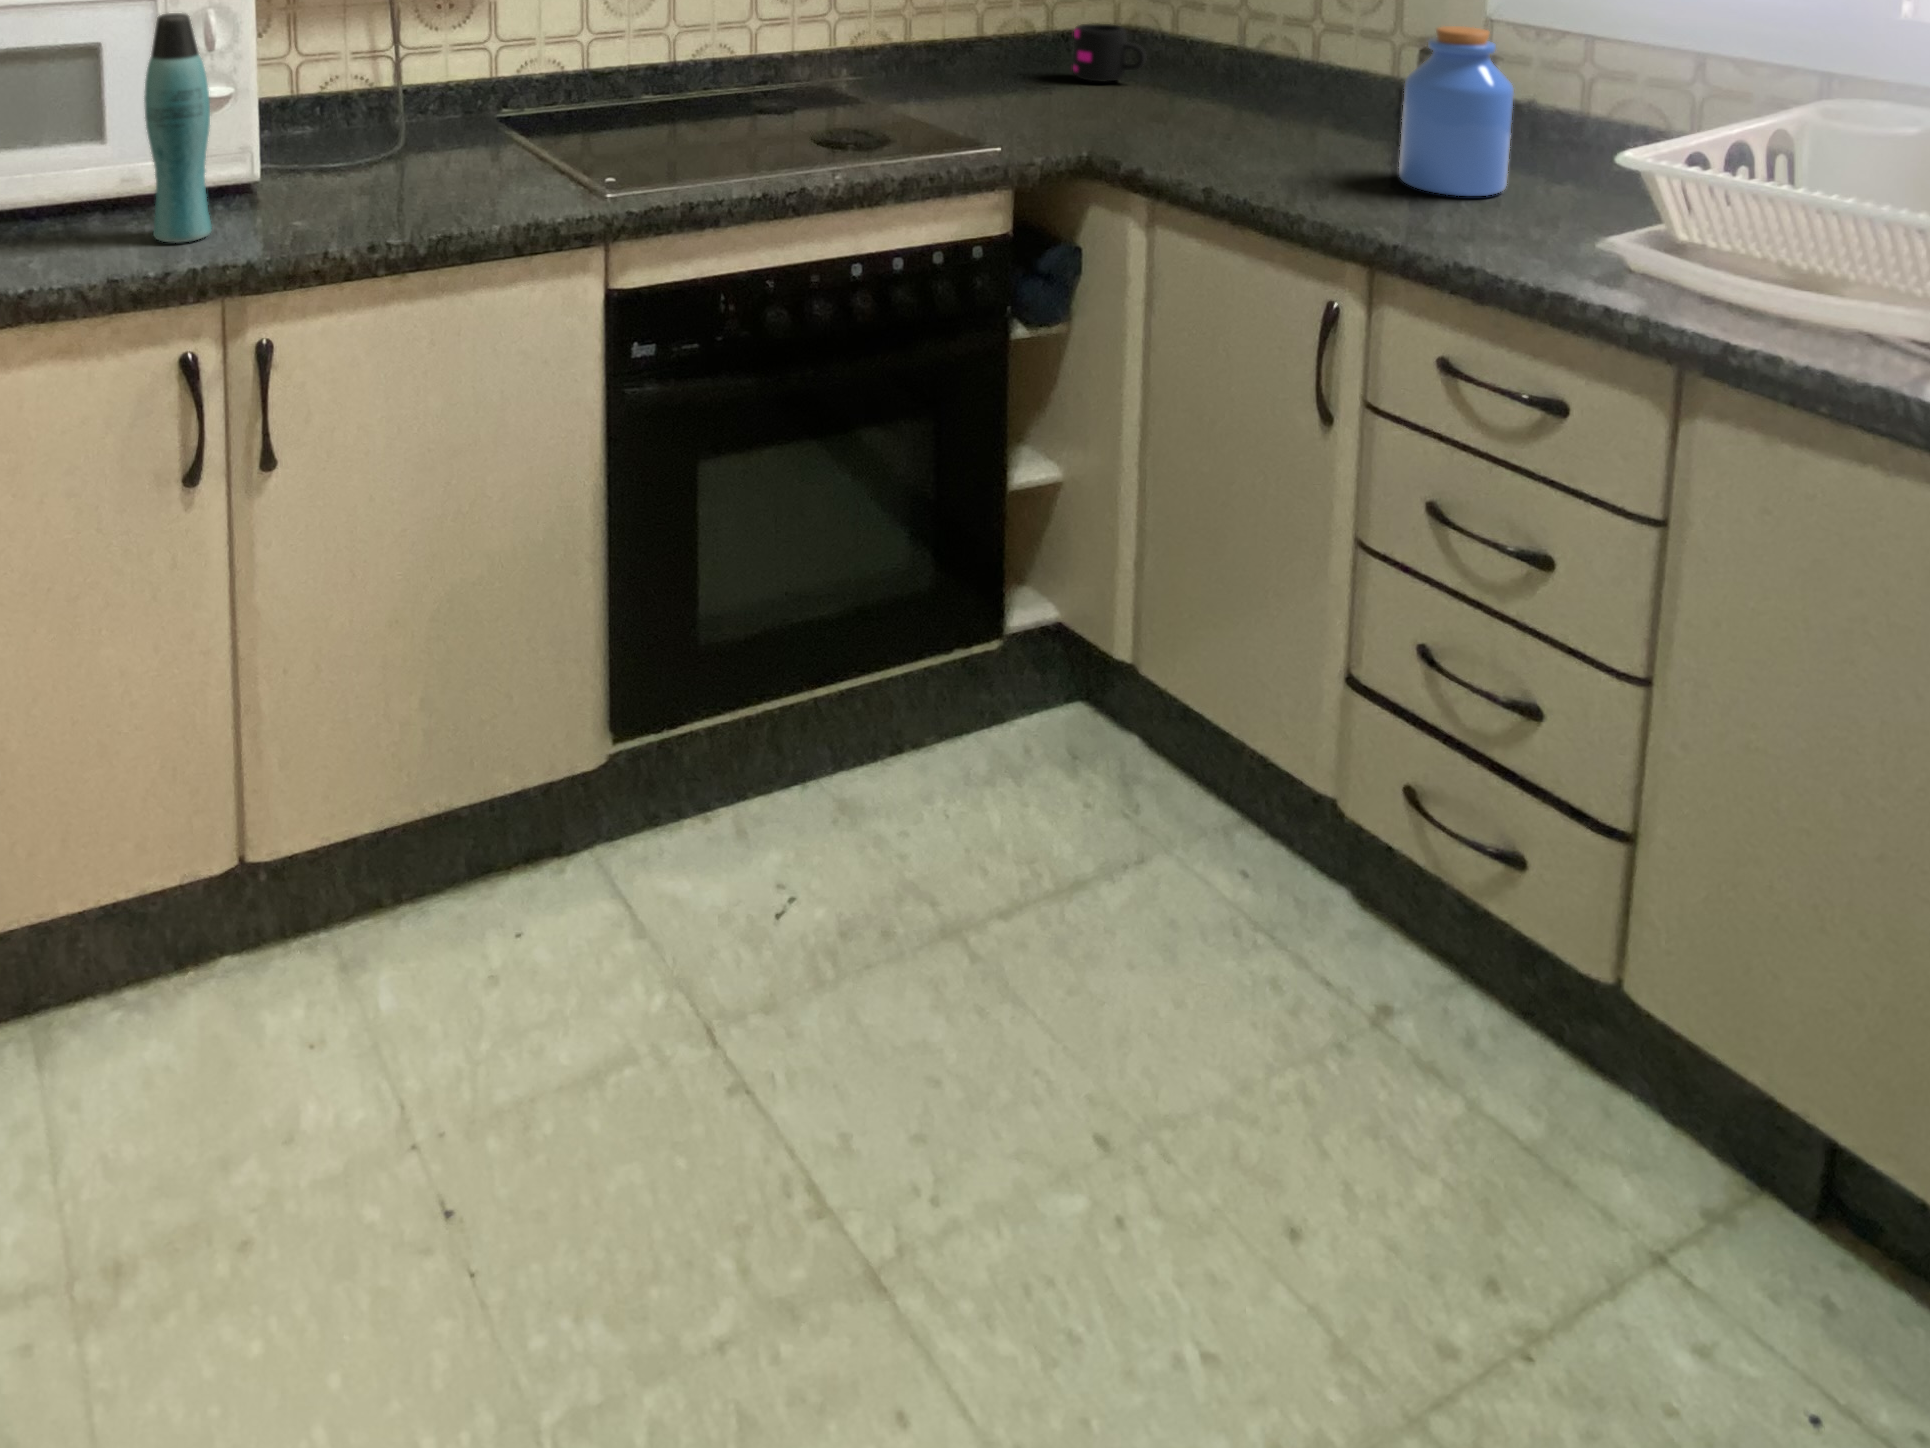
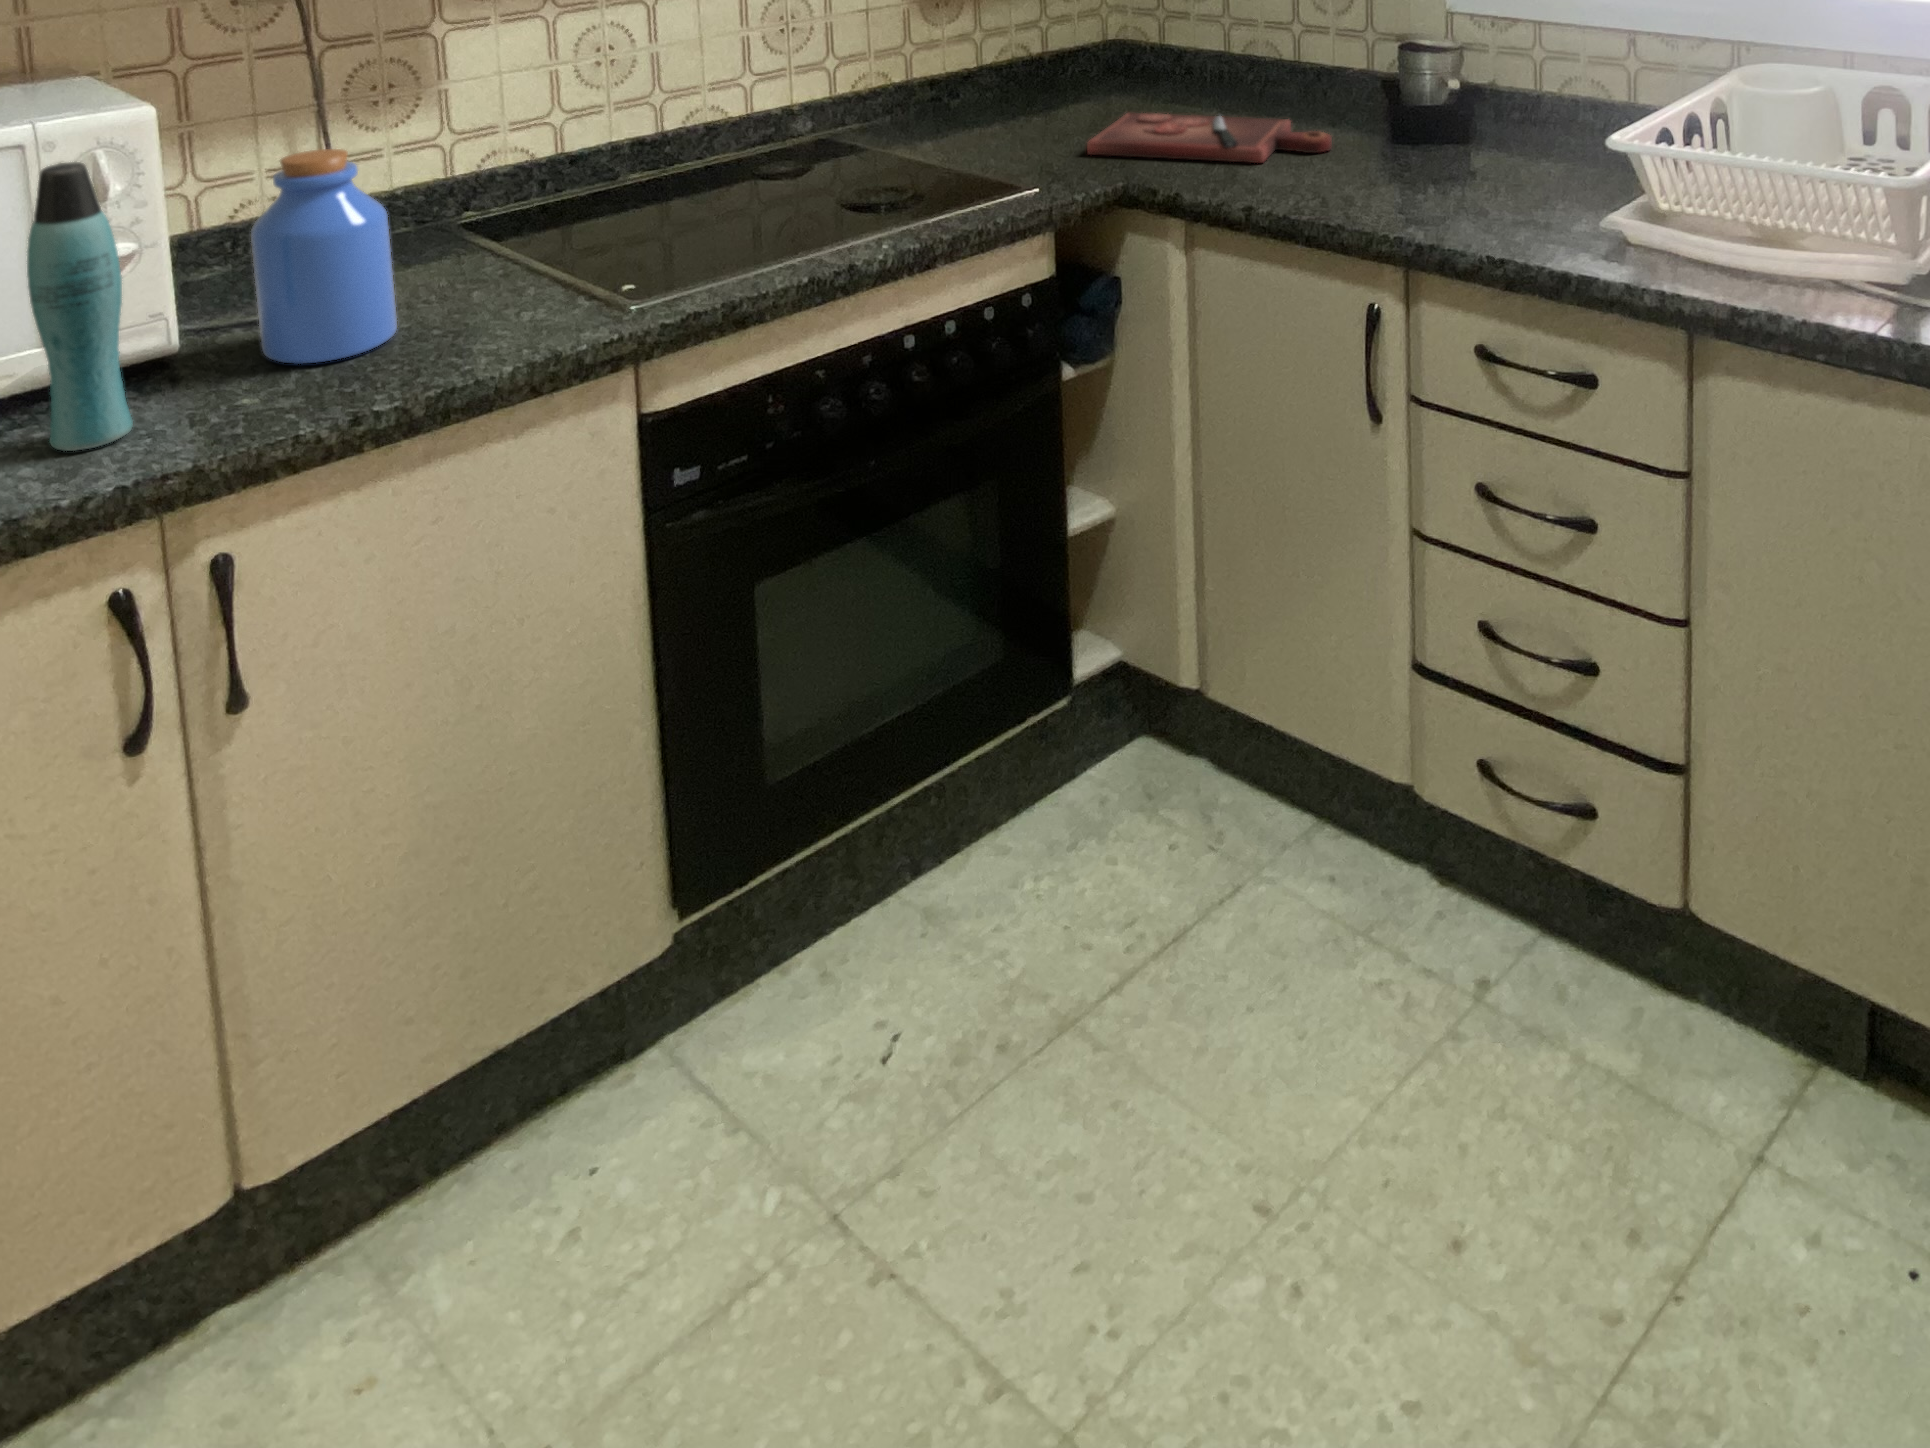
mug: present [1073,23,1146,82] -> none [1074,45,1146,104]
jar: present [1399,26,1514,196] -> present [251,149,397,364]
cutting board: none [1066,90,1324,150] -> present [1087,113,1332,163]

